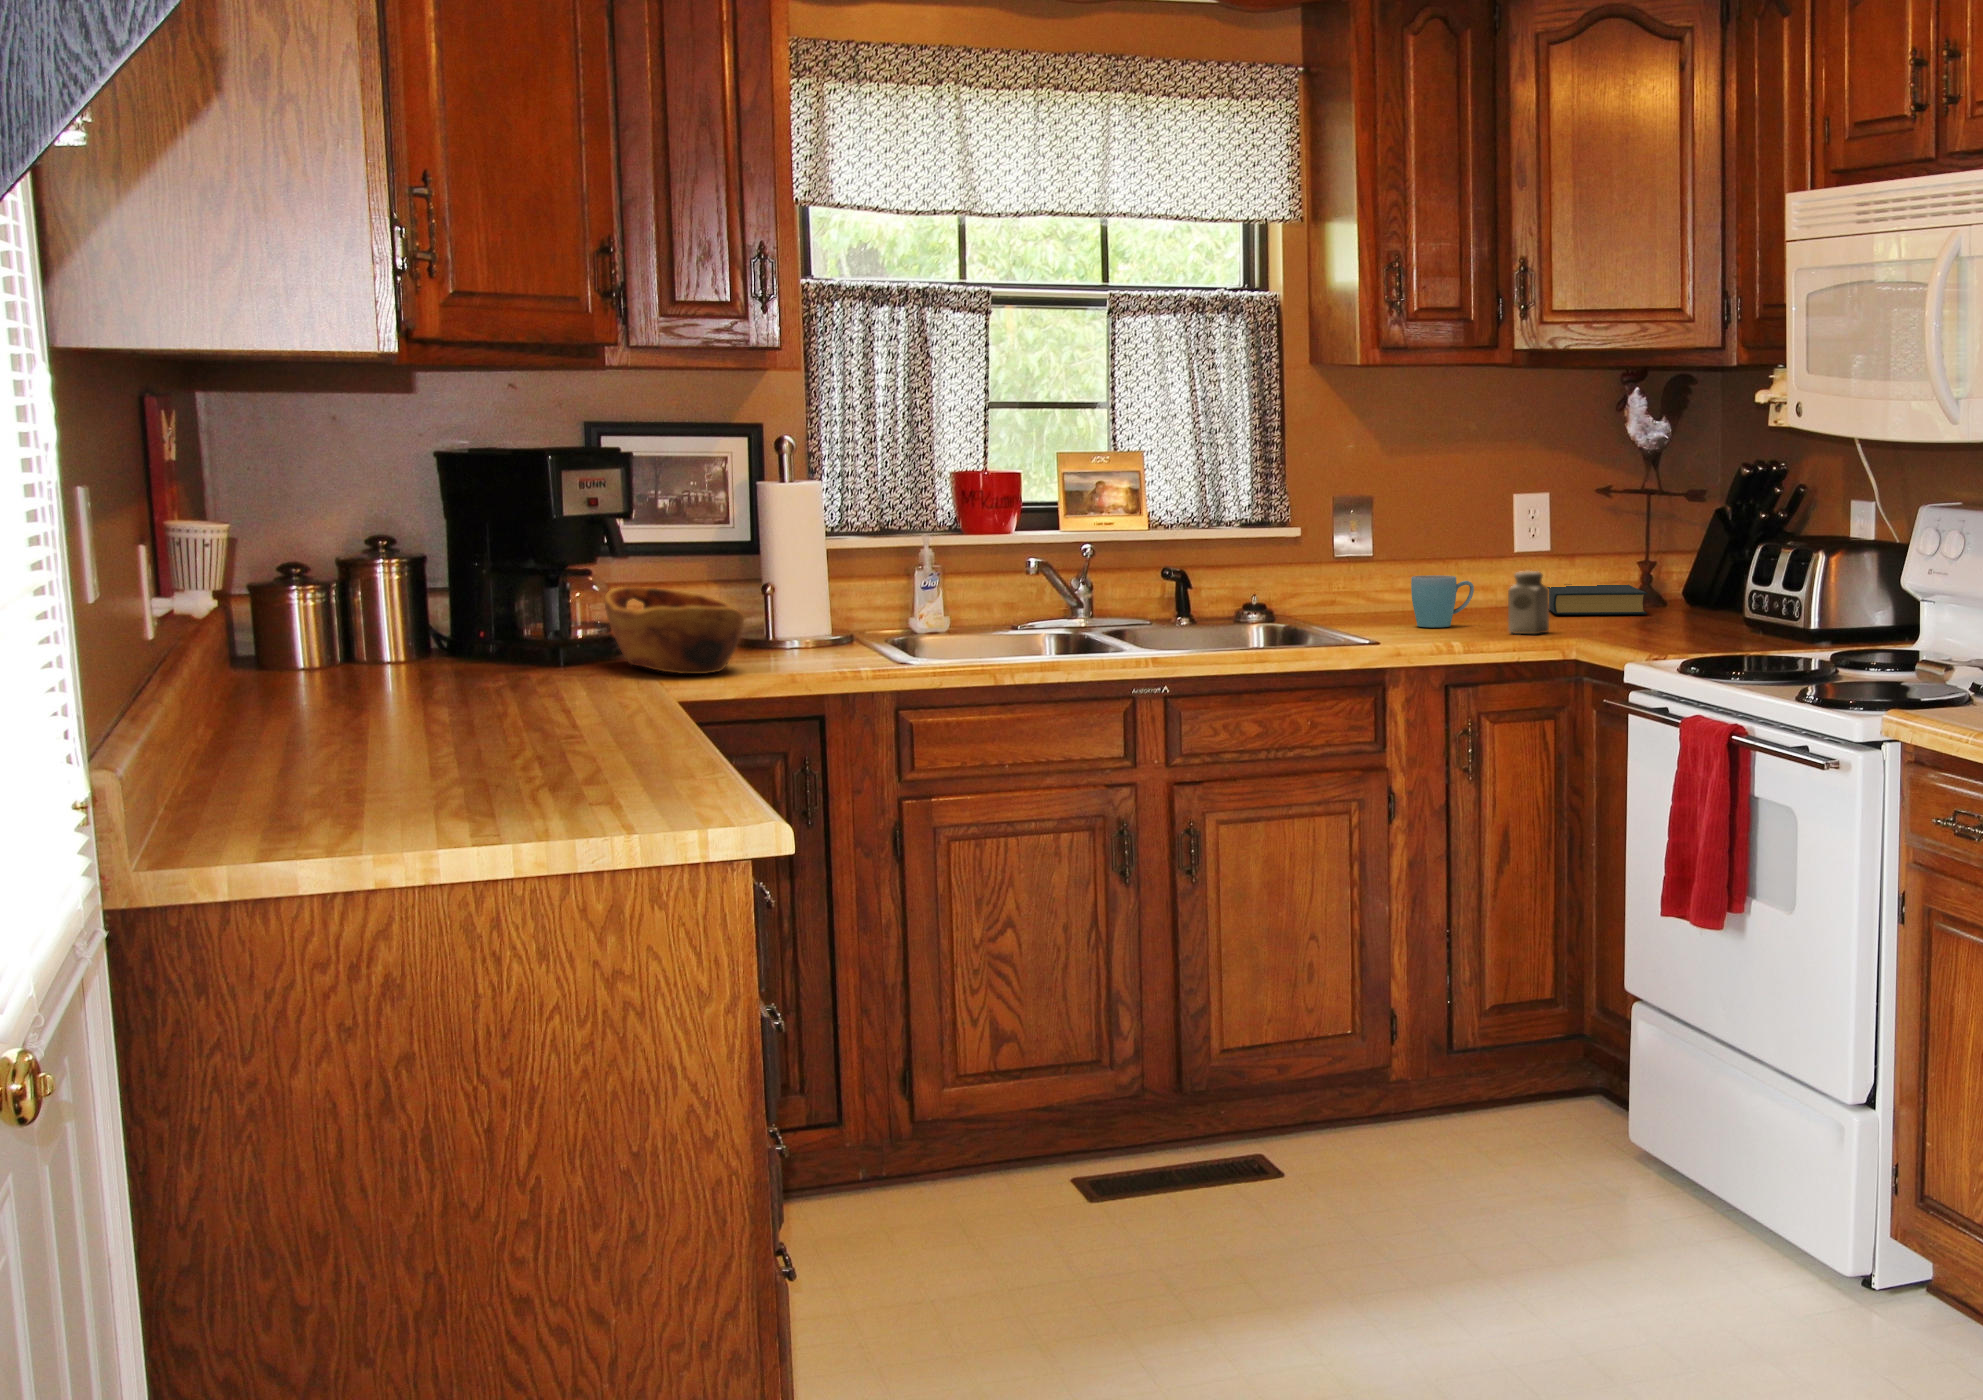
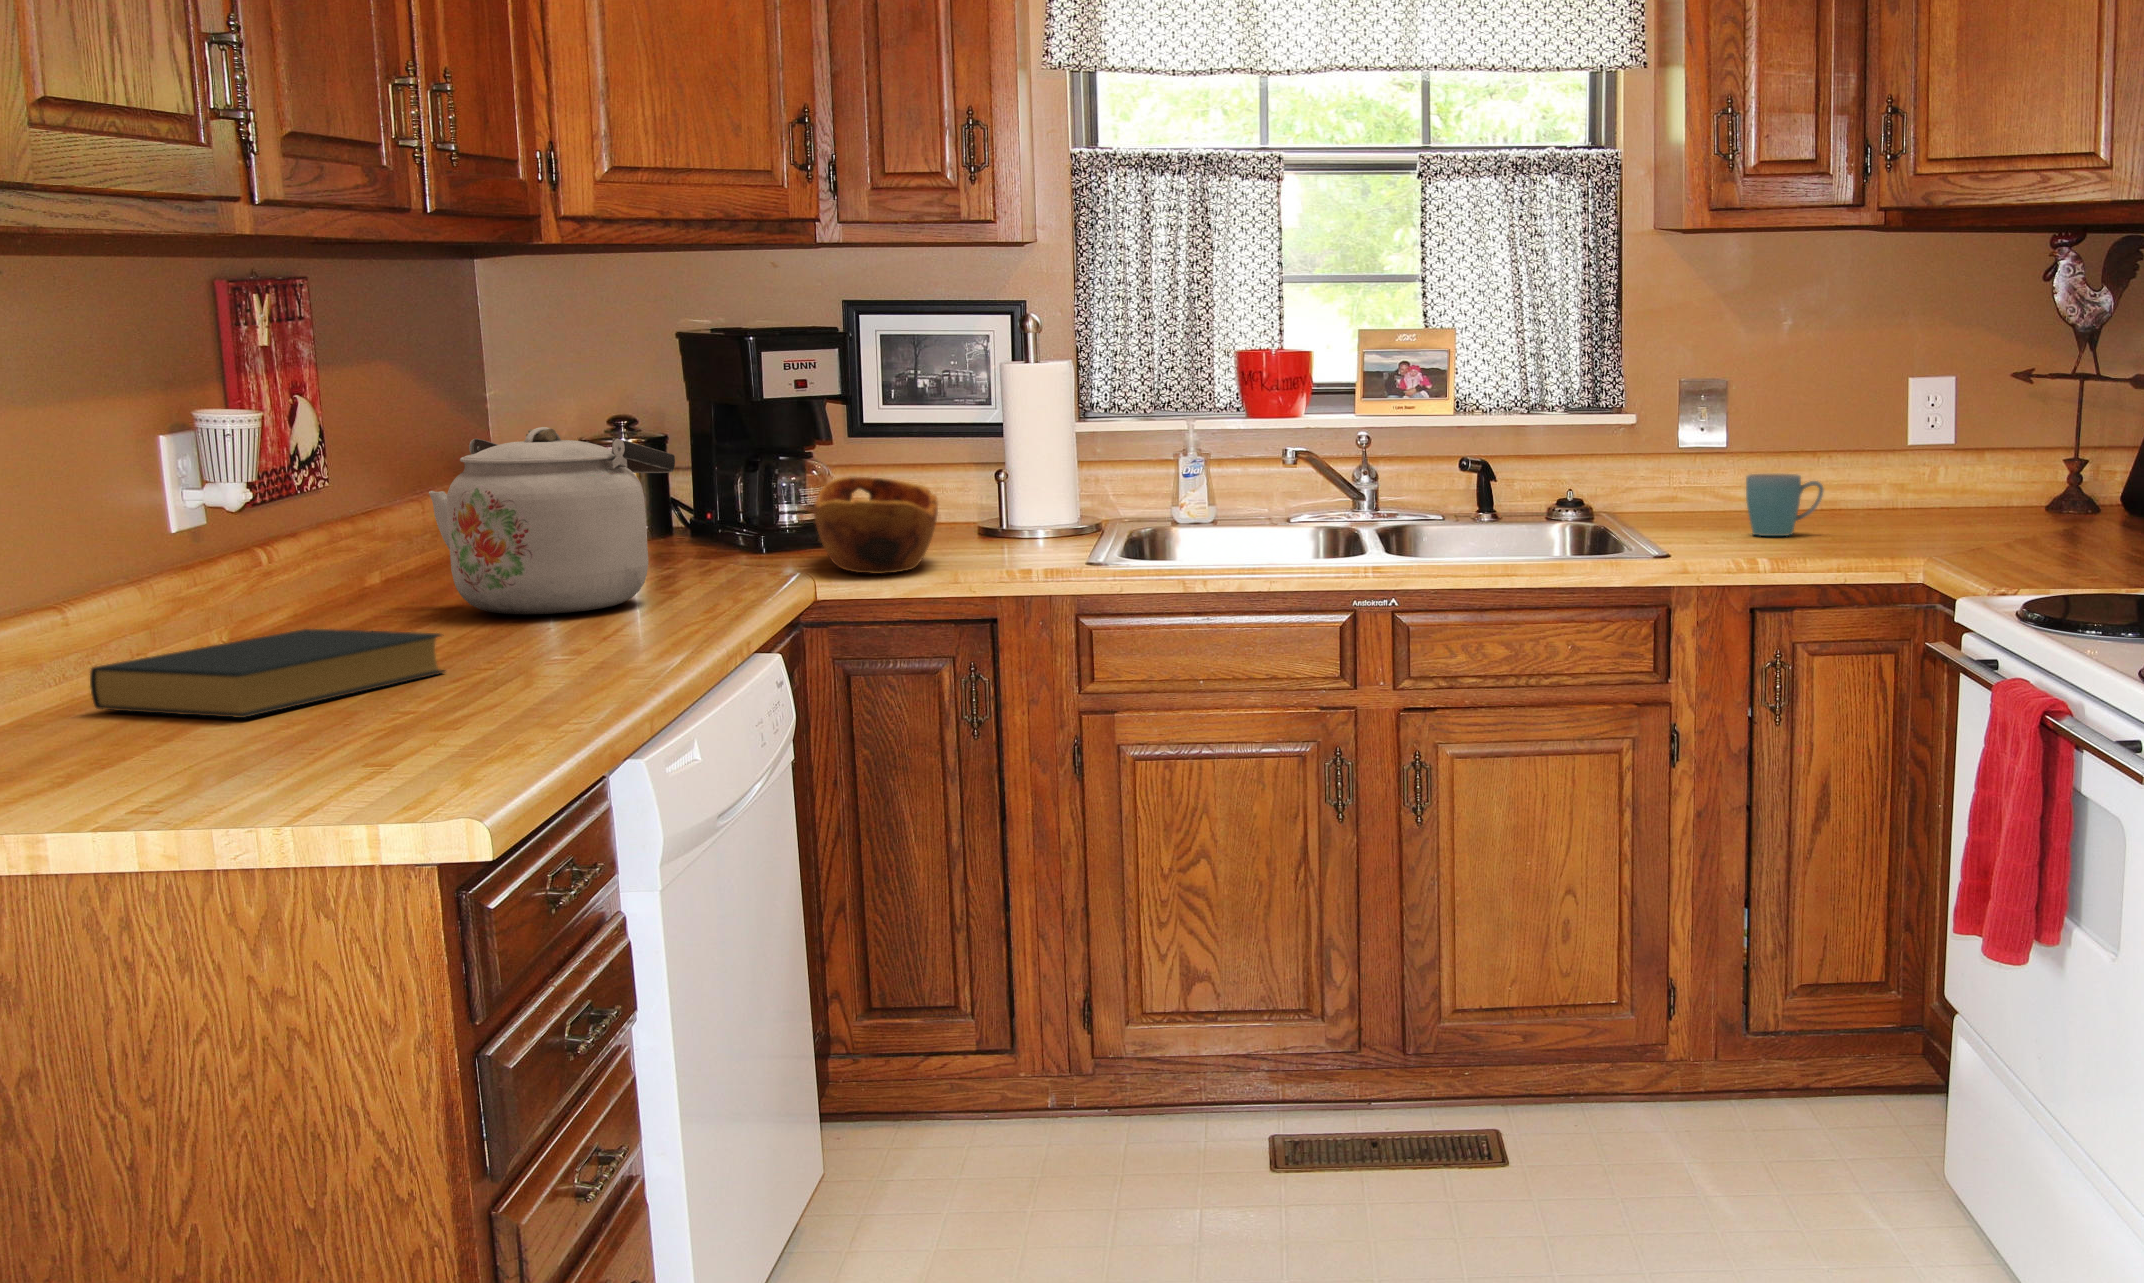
kettle: none [308,540,545,713] -> present [429,427,675,614]
salt shaker: present [1508,571,1549,634] -> none [1850,471,1905,549]
hardback book: present [1547,584,1647,615] -> present [90,629,445,718]

